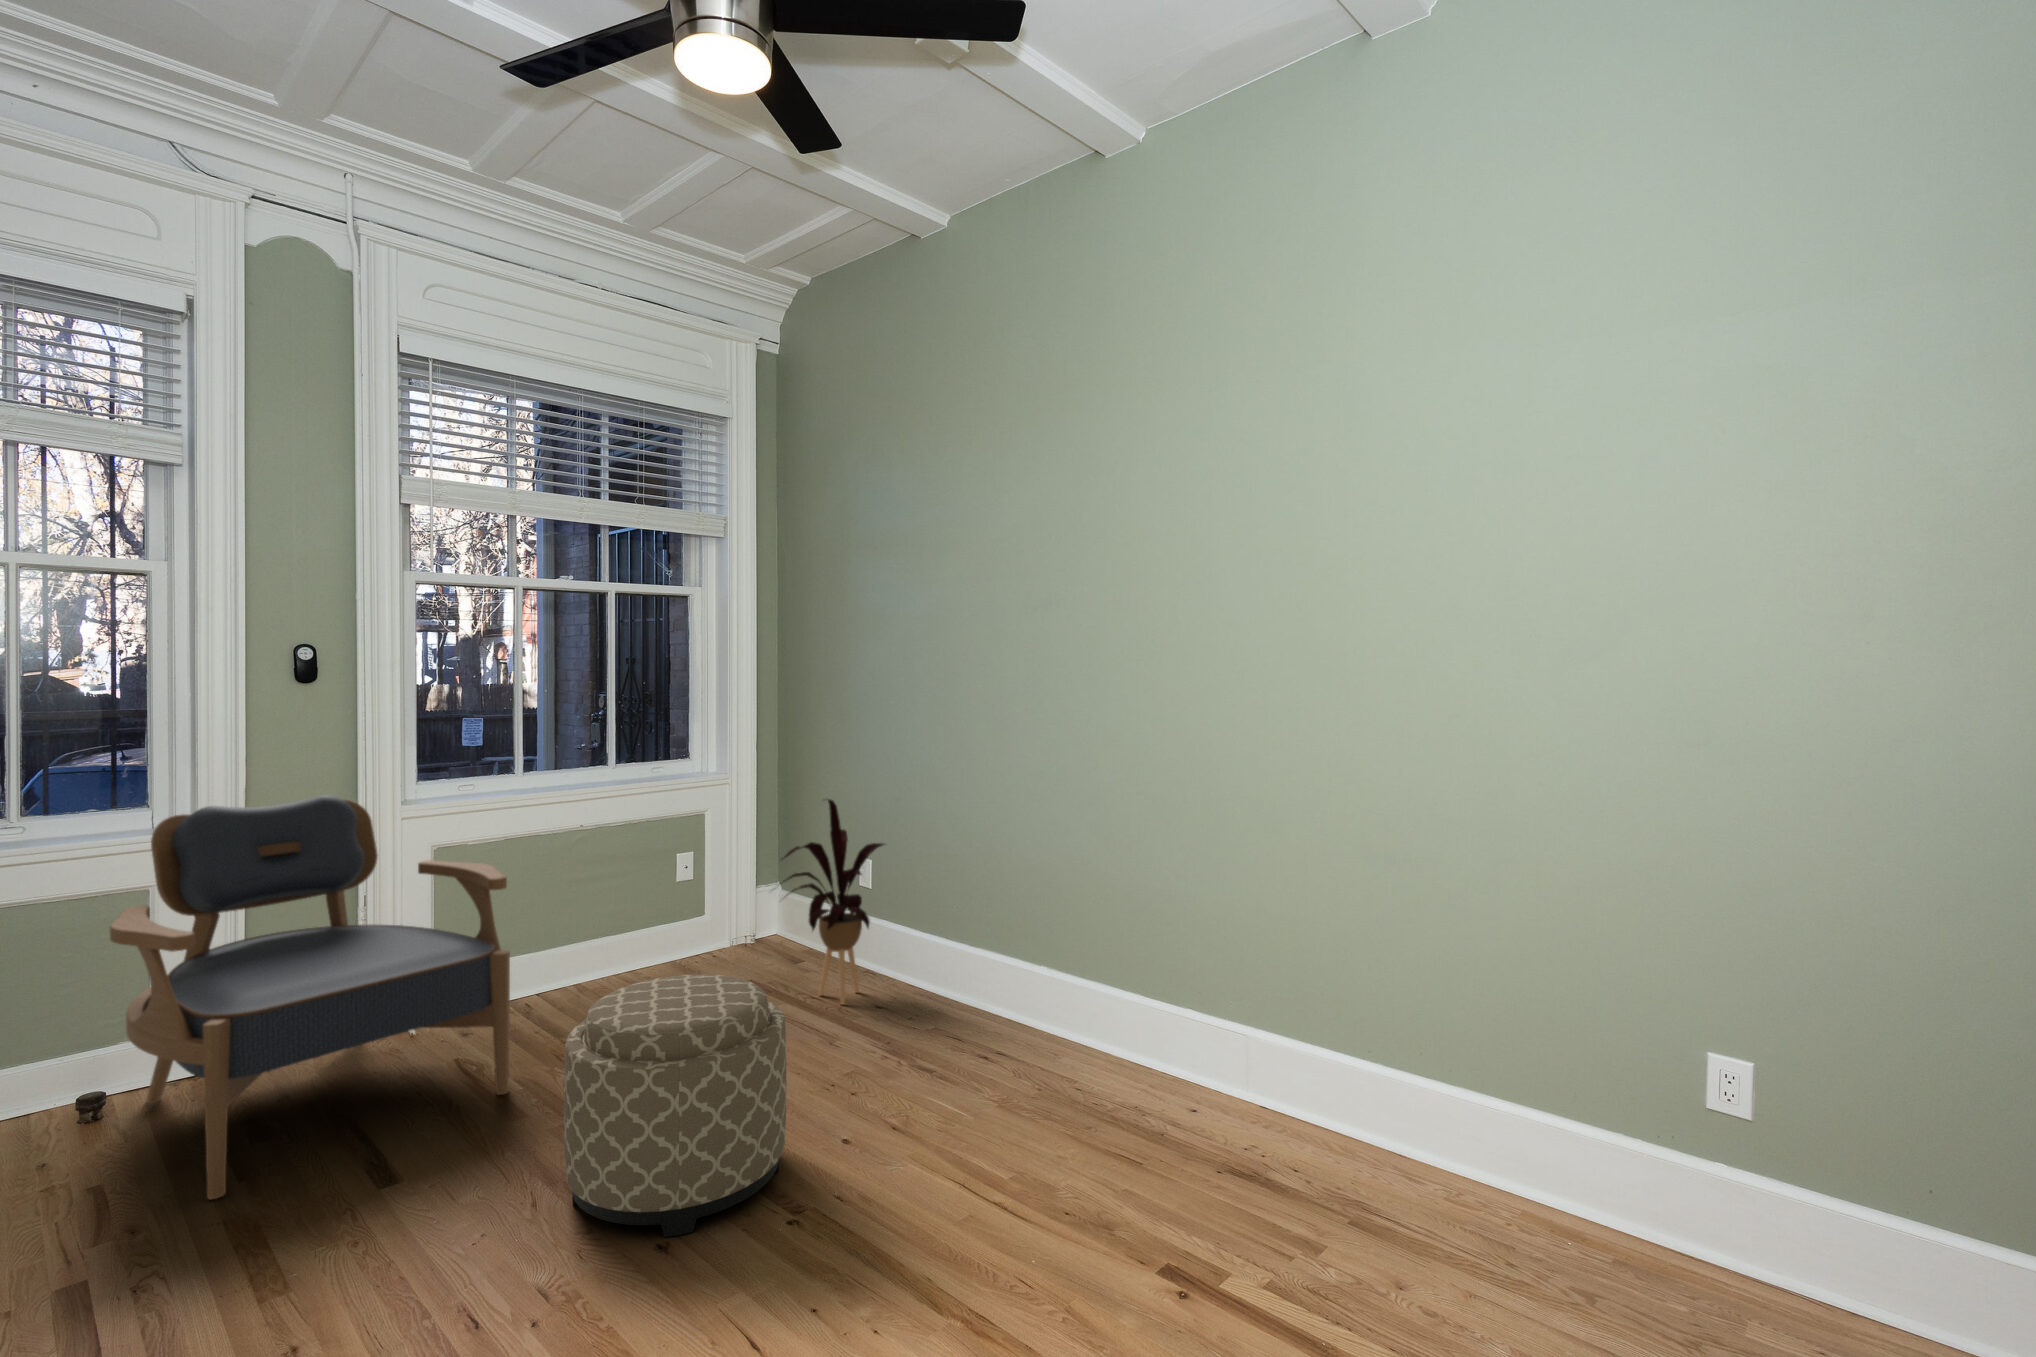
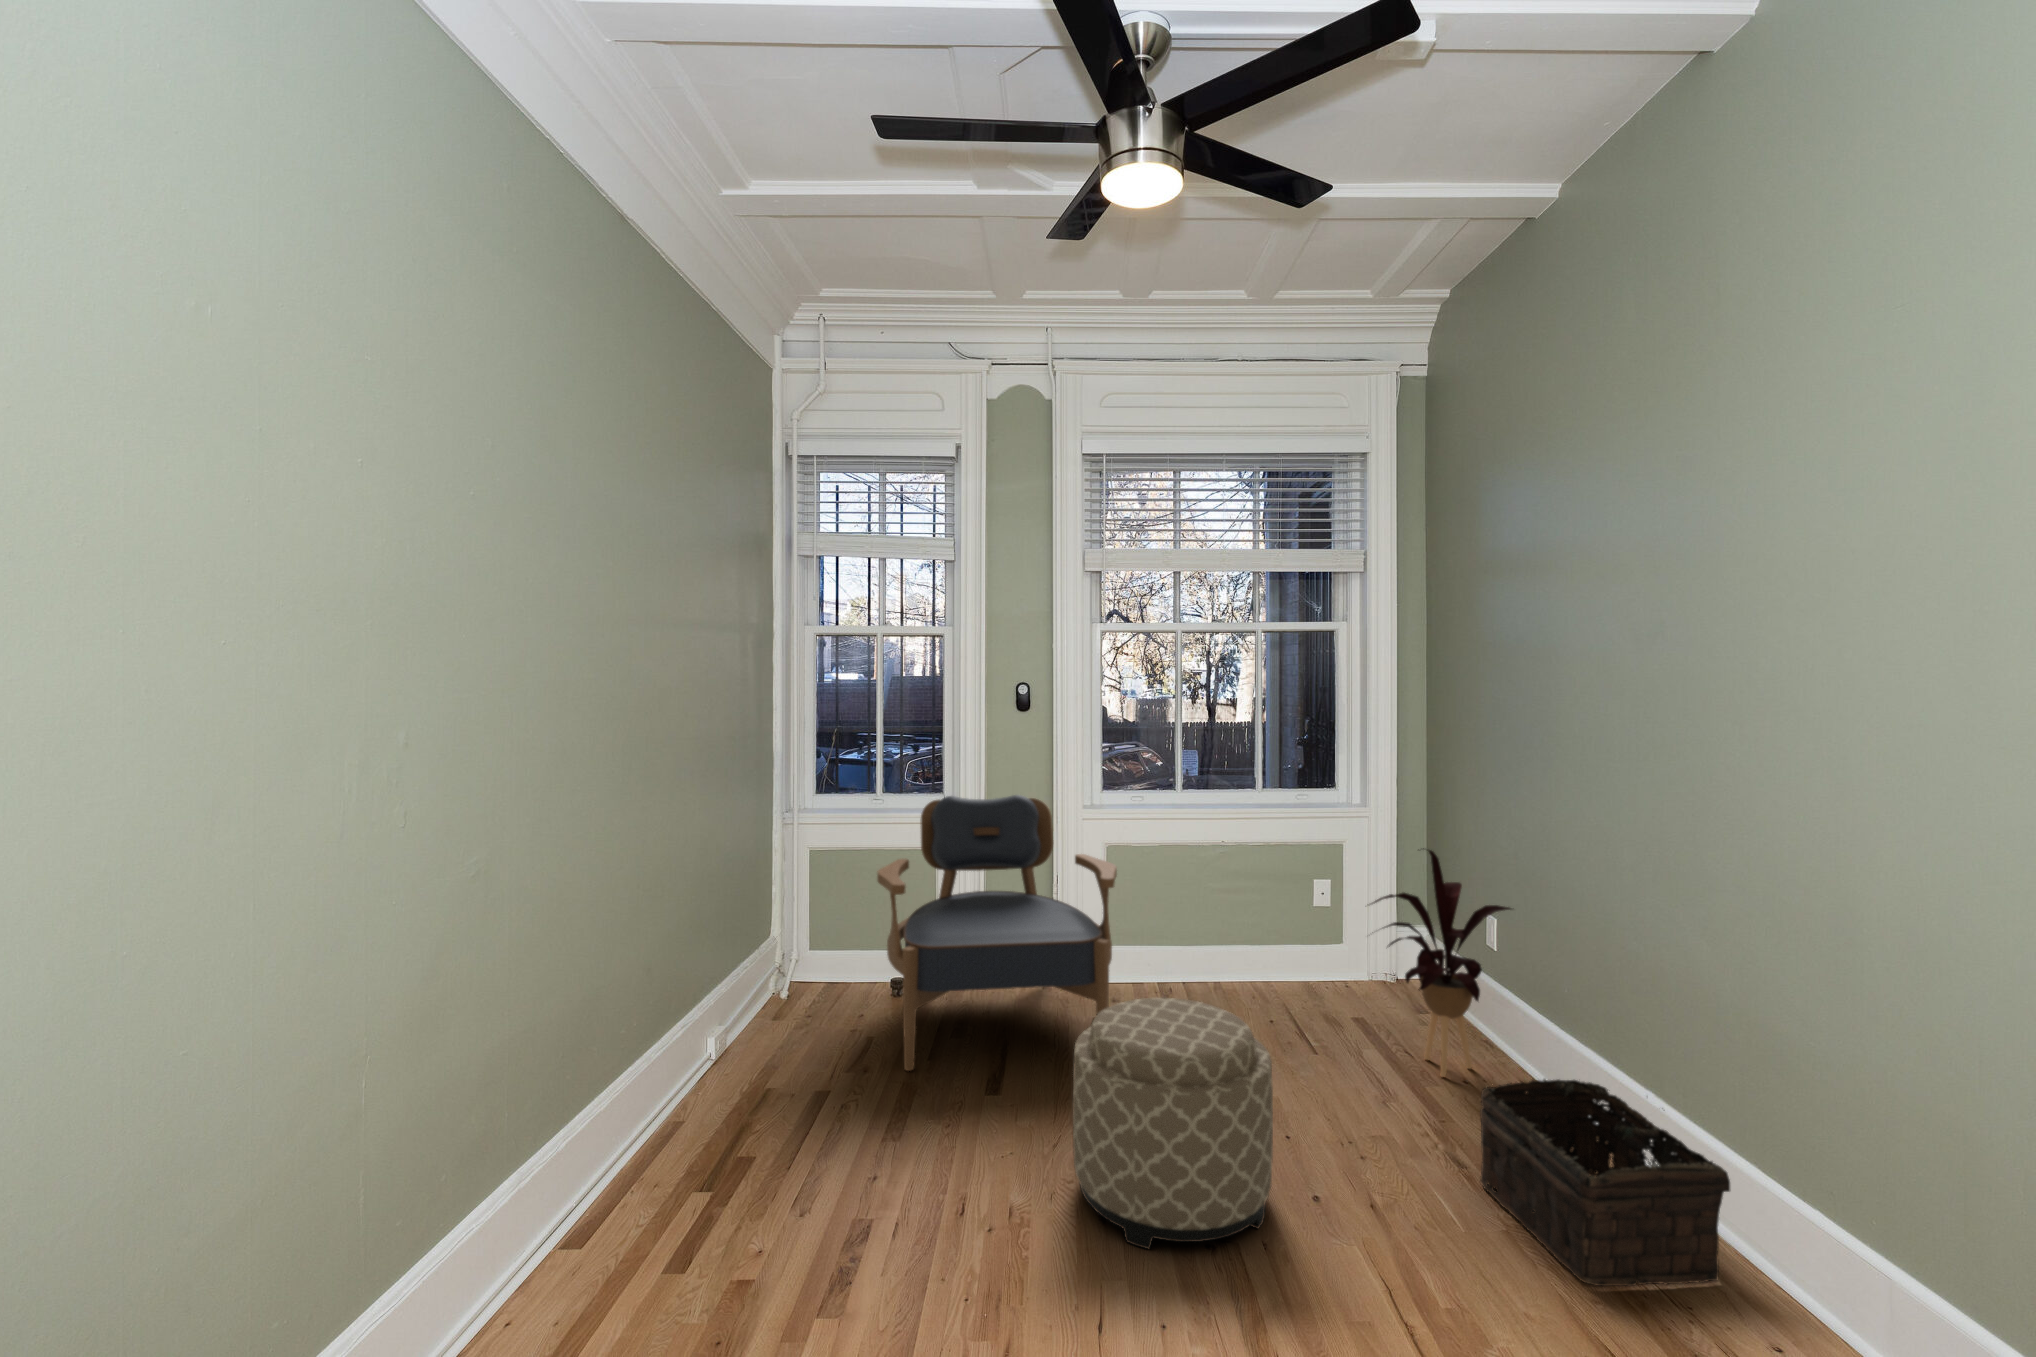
basket: none [917,961,1087,1104] -> present [1480,1079,1730,1286]

